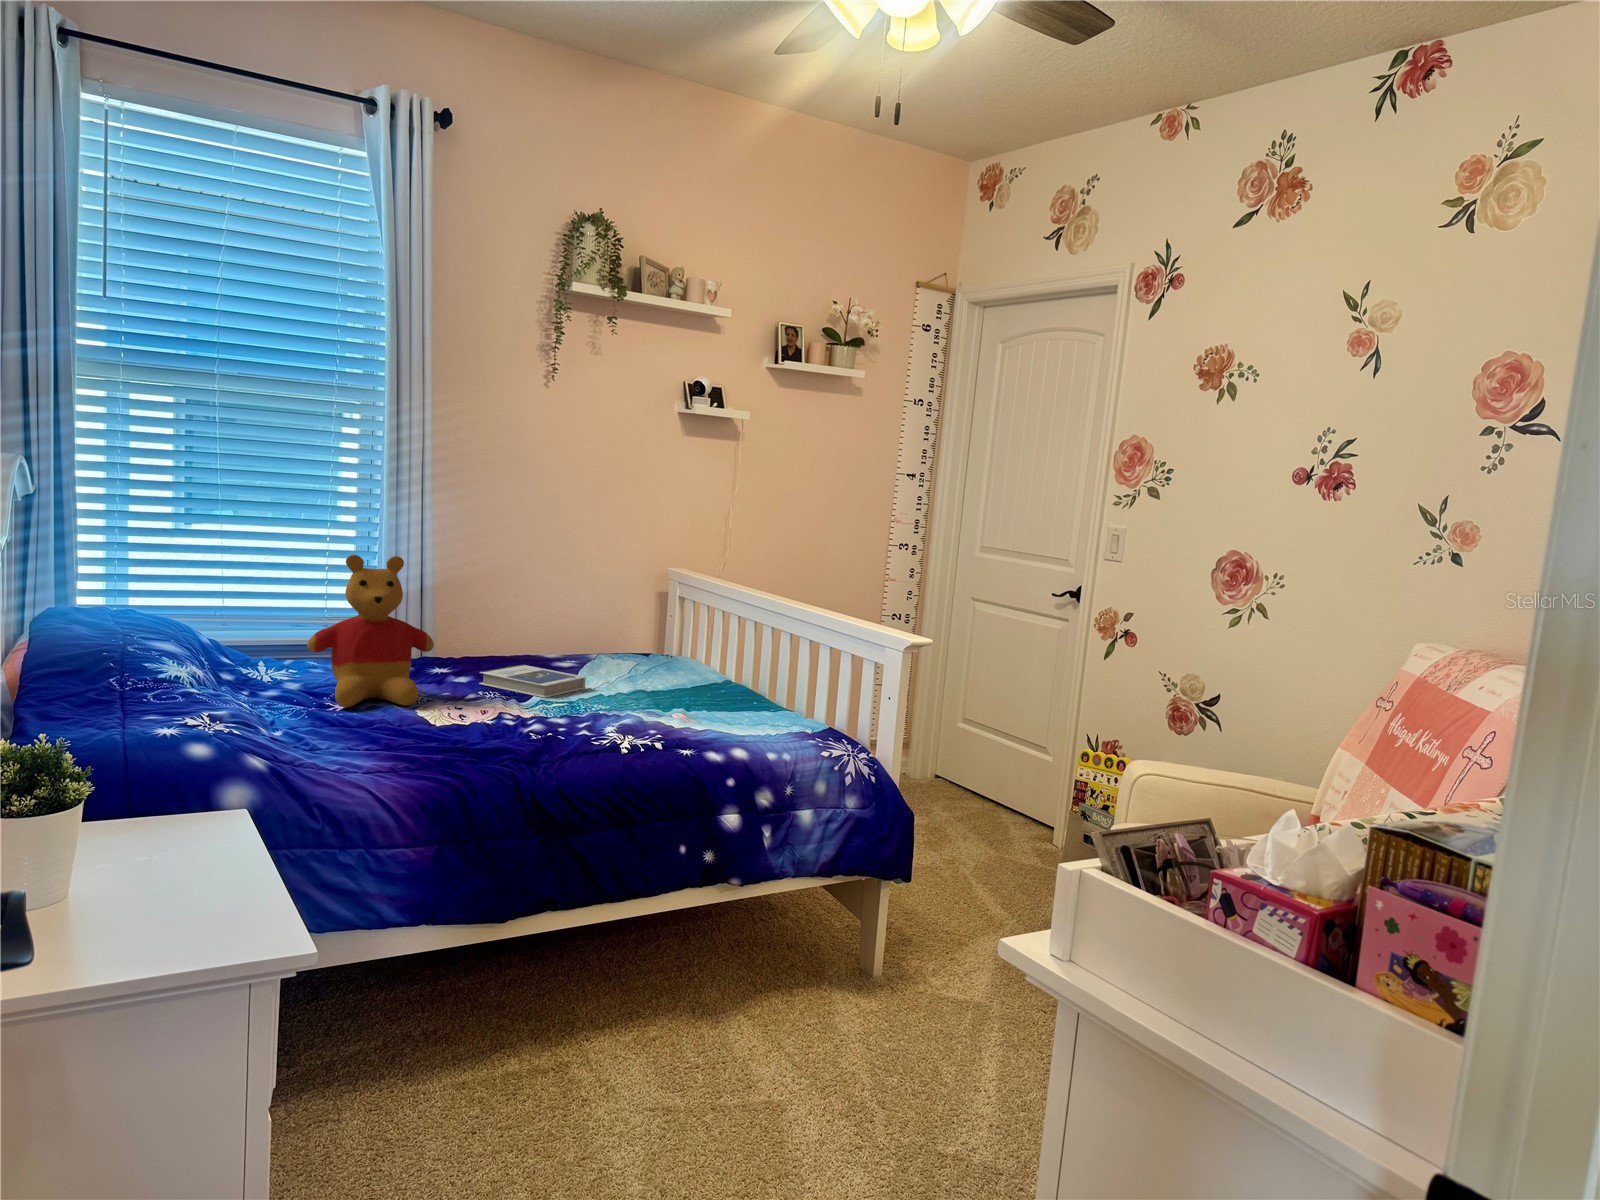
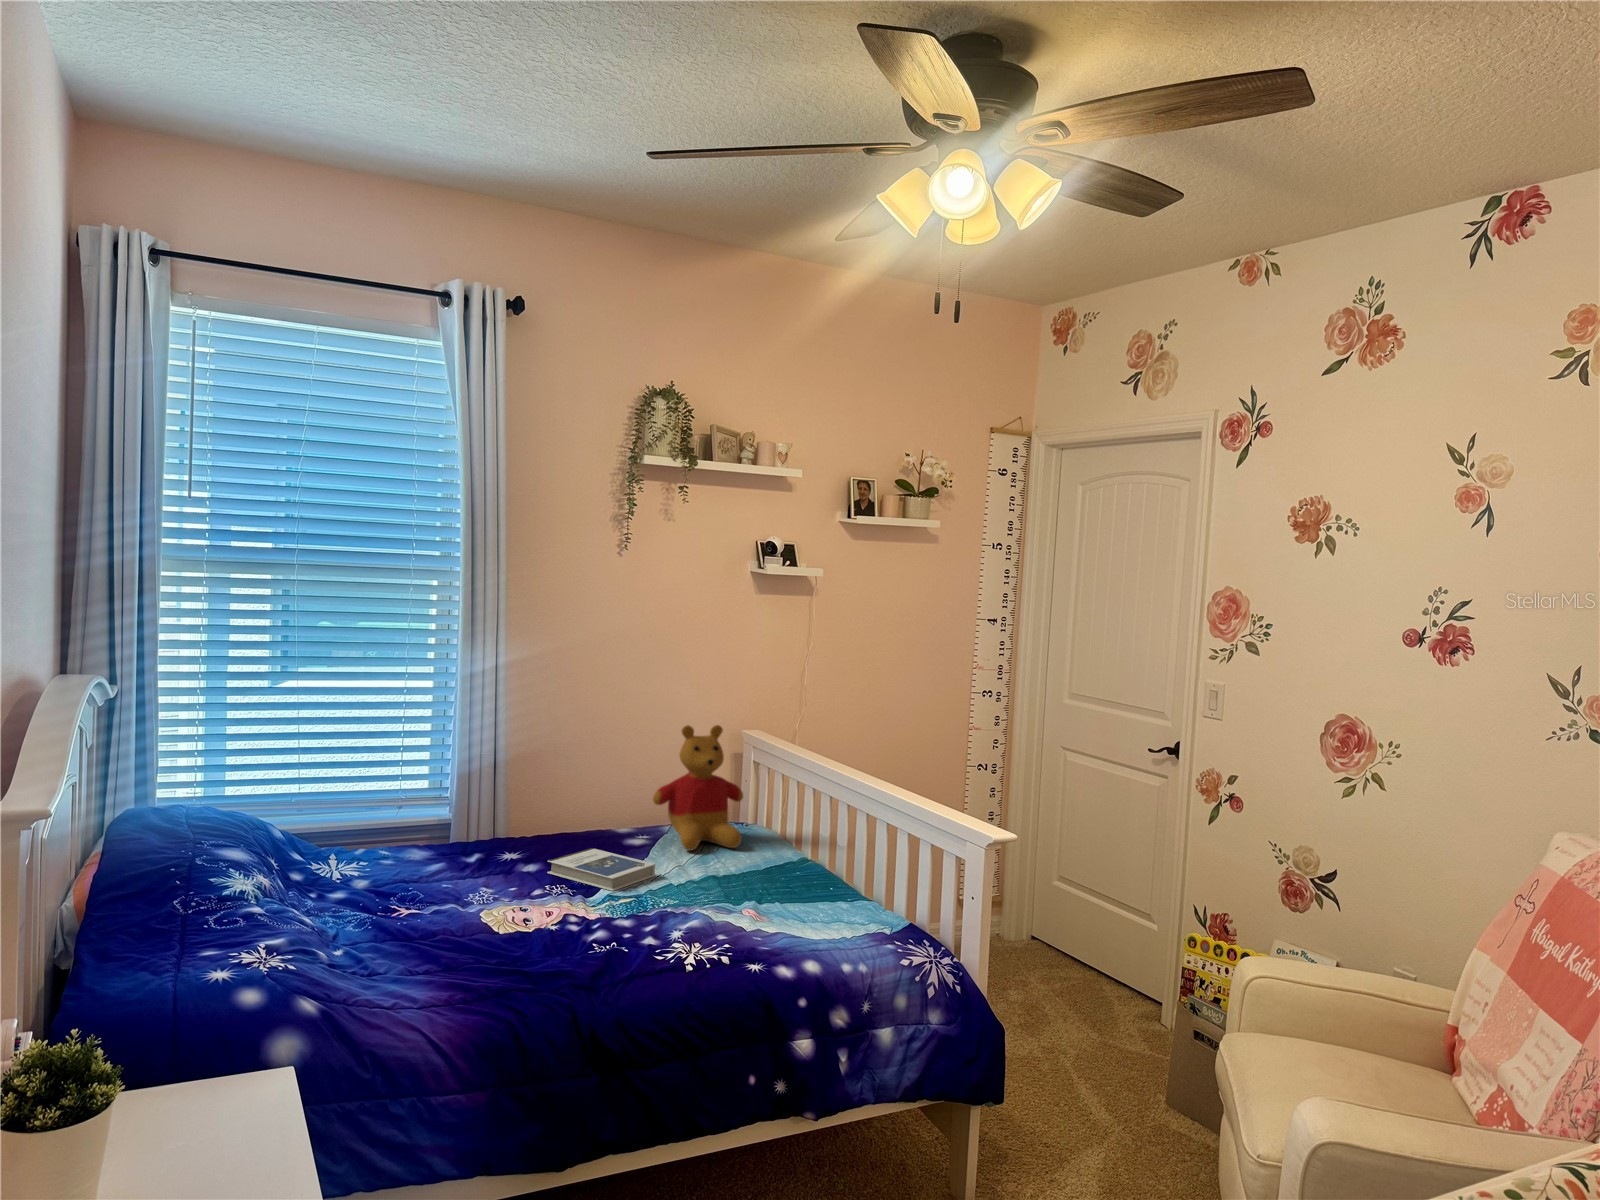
stuffed bear: present [307,555,434,707] -> present [653,725,743,851]

